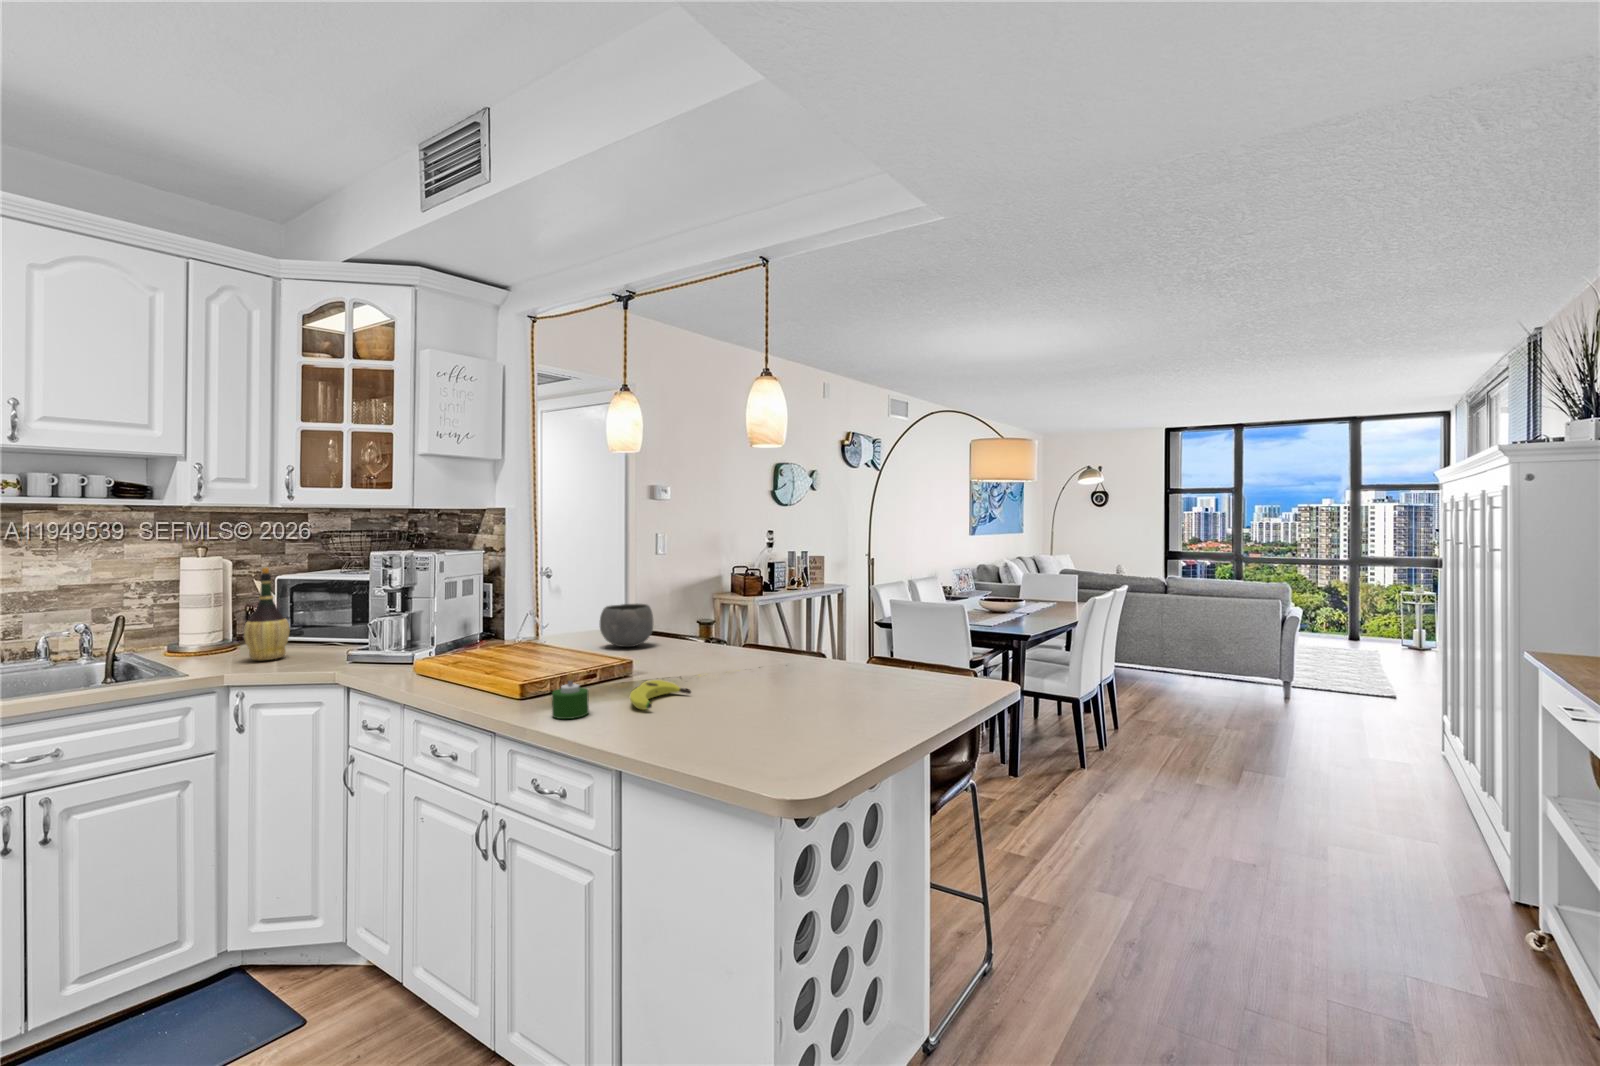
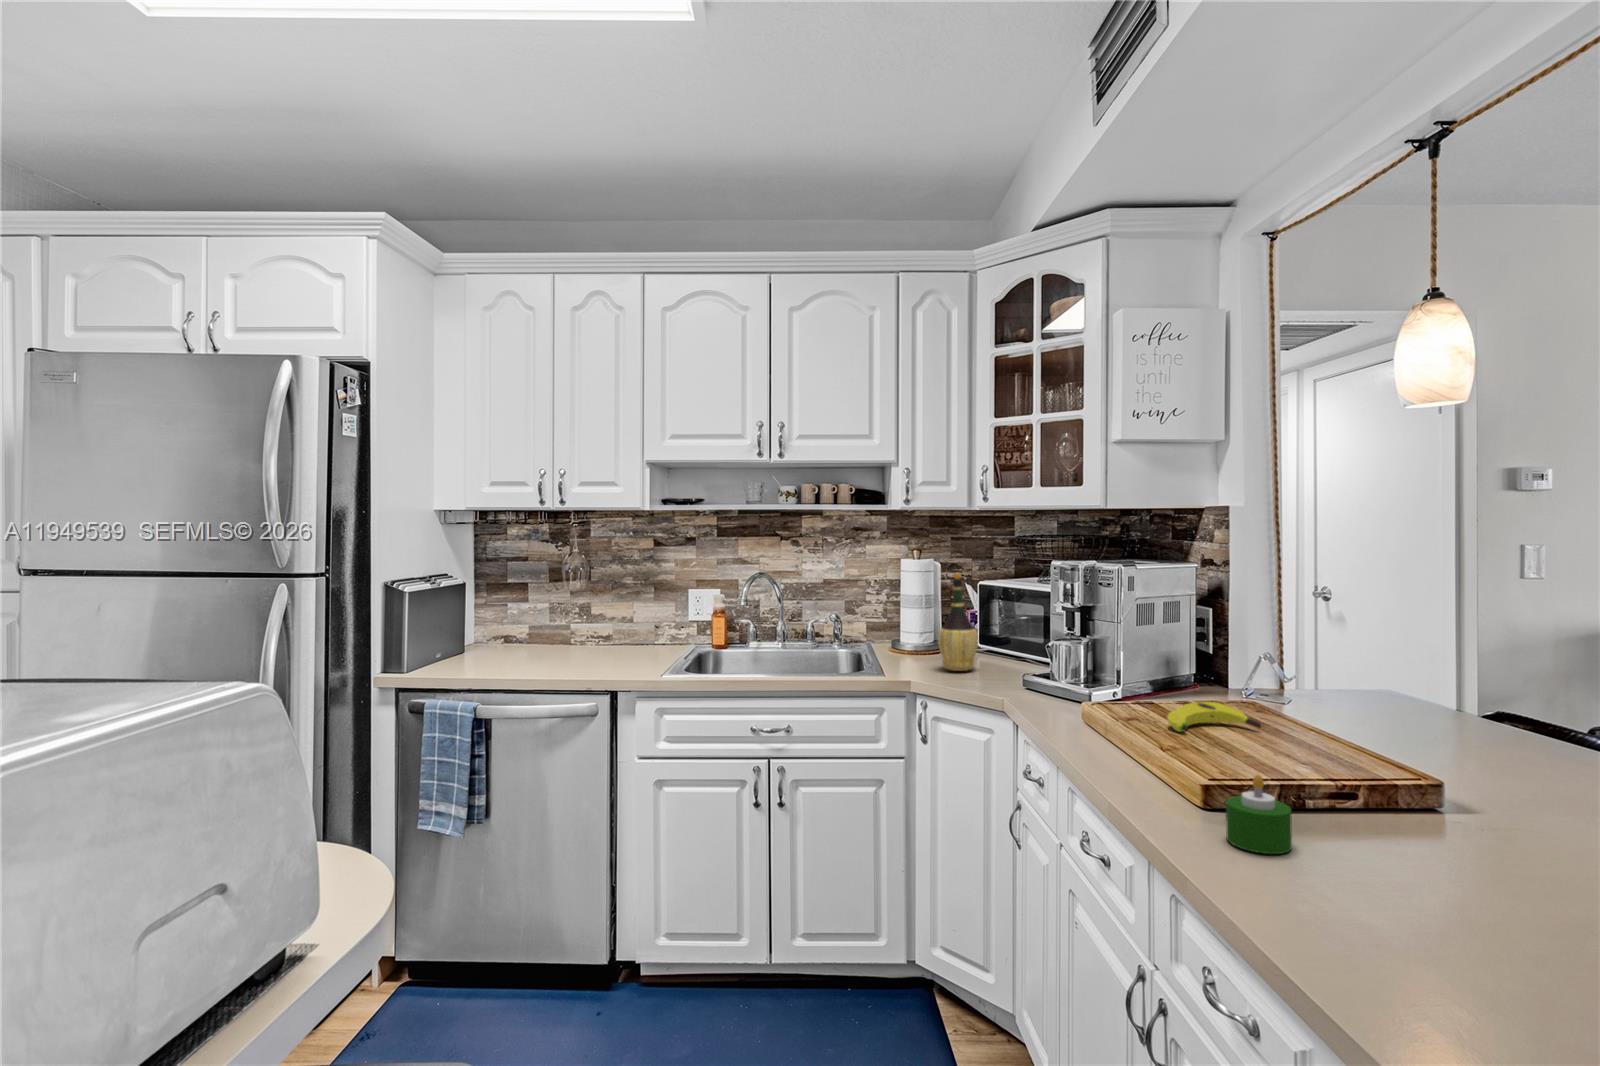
ceramic bowl: present [600,603,653,647] -> none [1361,662,1471,739]
banana: present [630,680,691,710] -> present [1167,702,1261,732]

